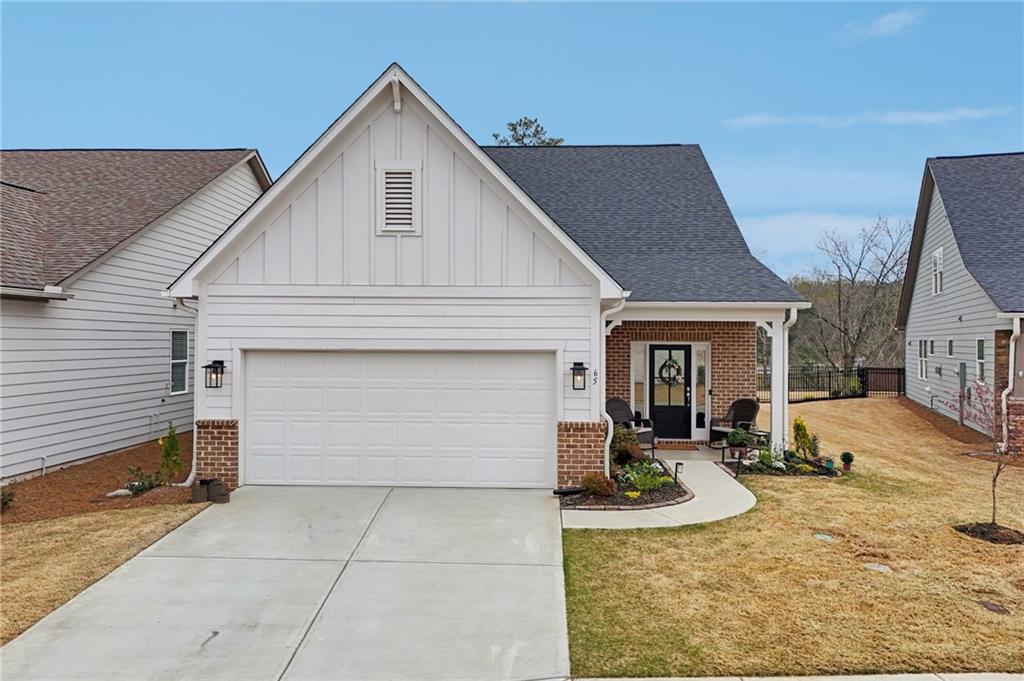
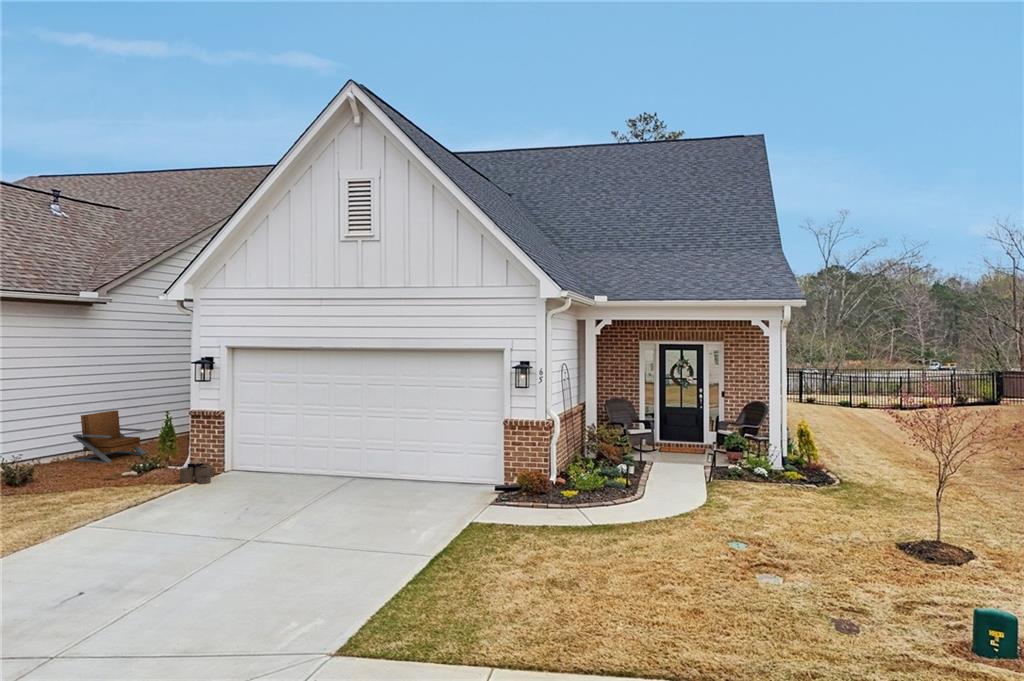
lounge chair: none [30,422,117,484] -> present [73,410,146,463]
potted plant: present [808,434,854,471] -> none [809,441,857,484]

